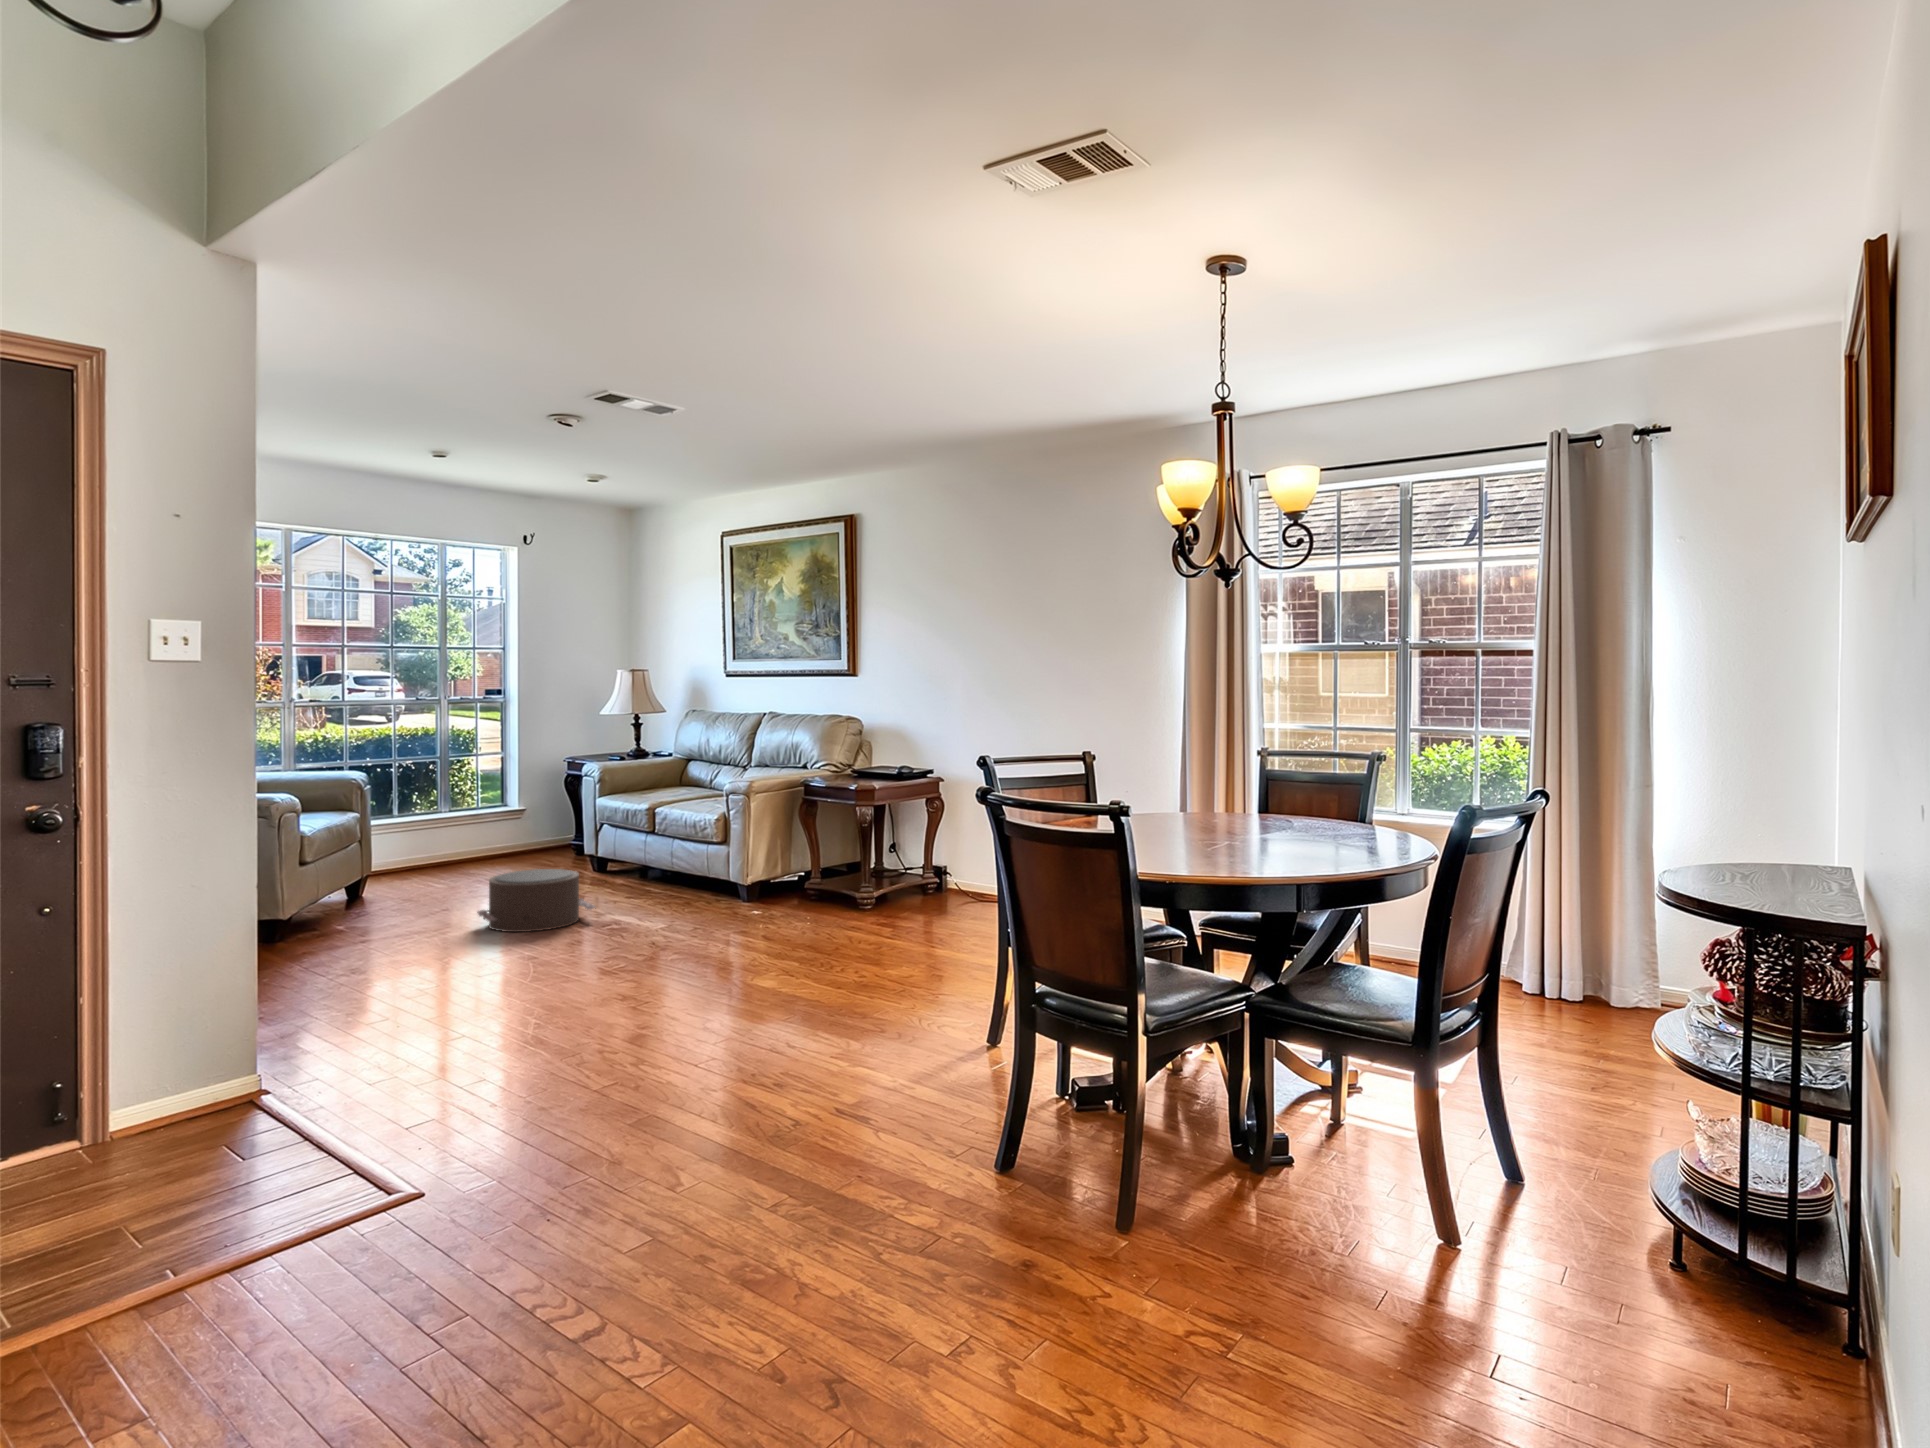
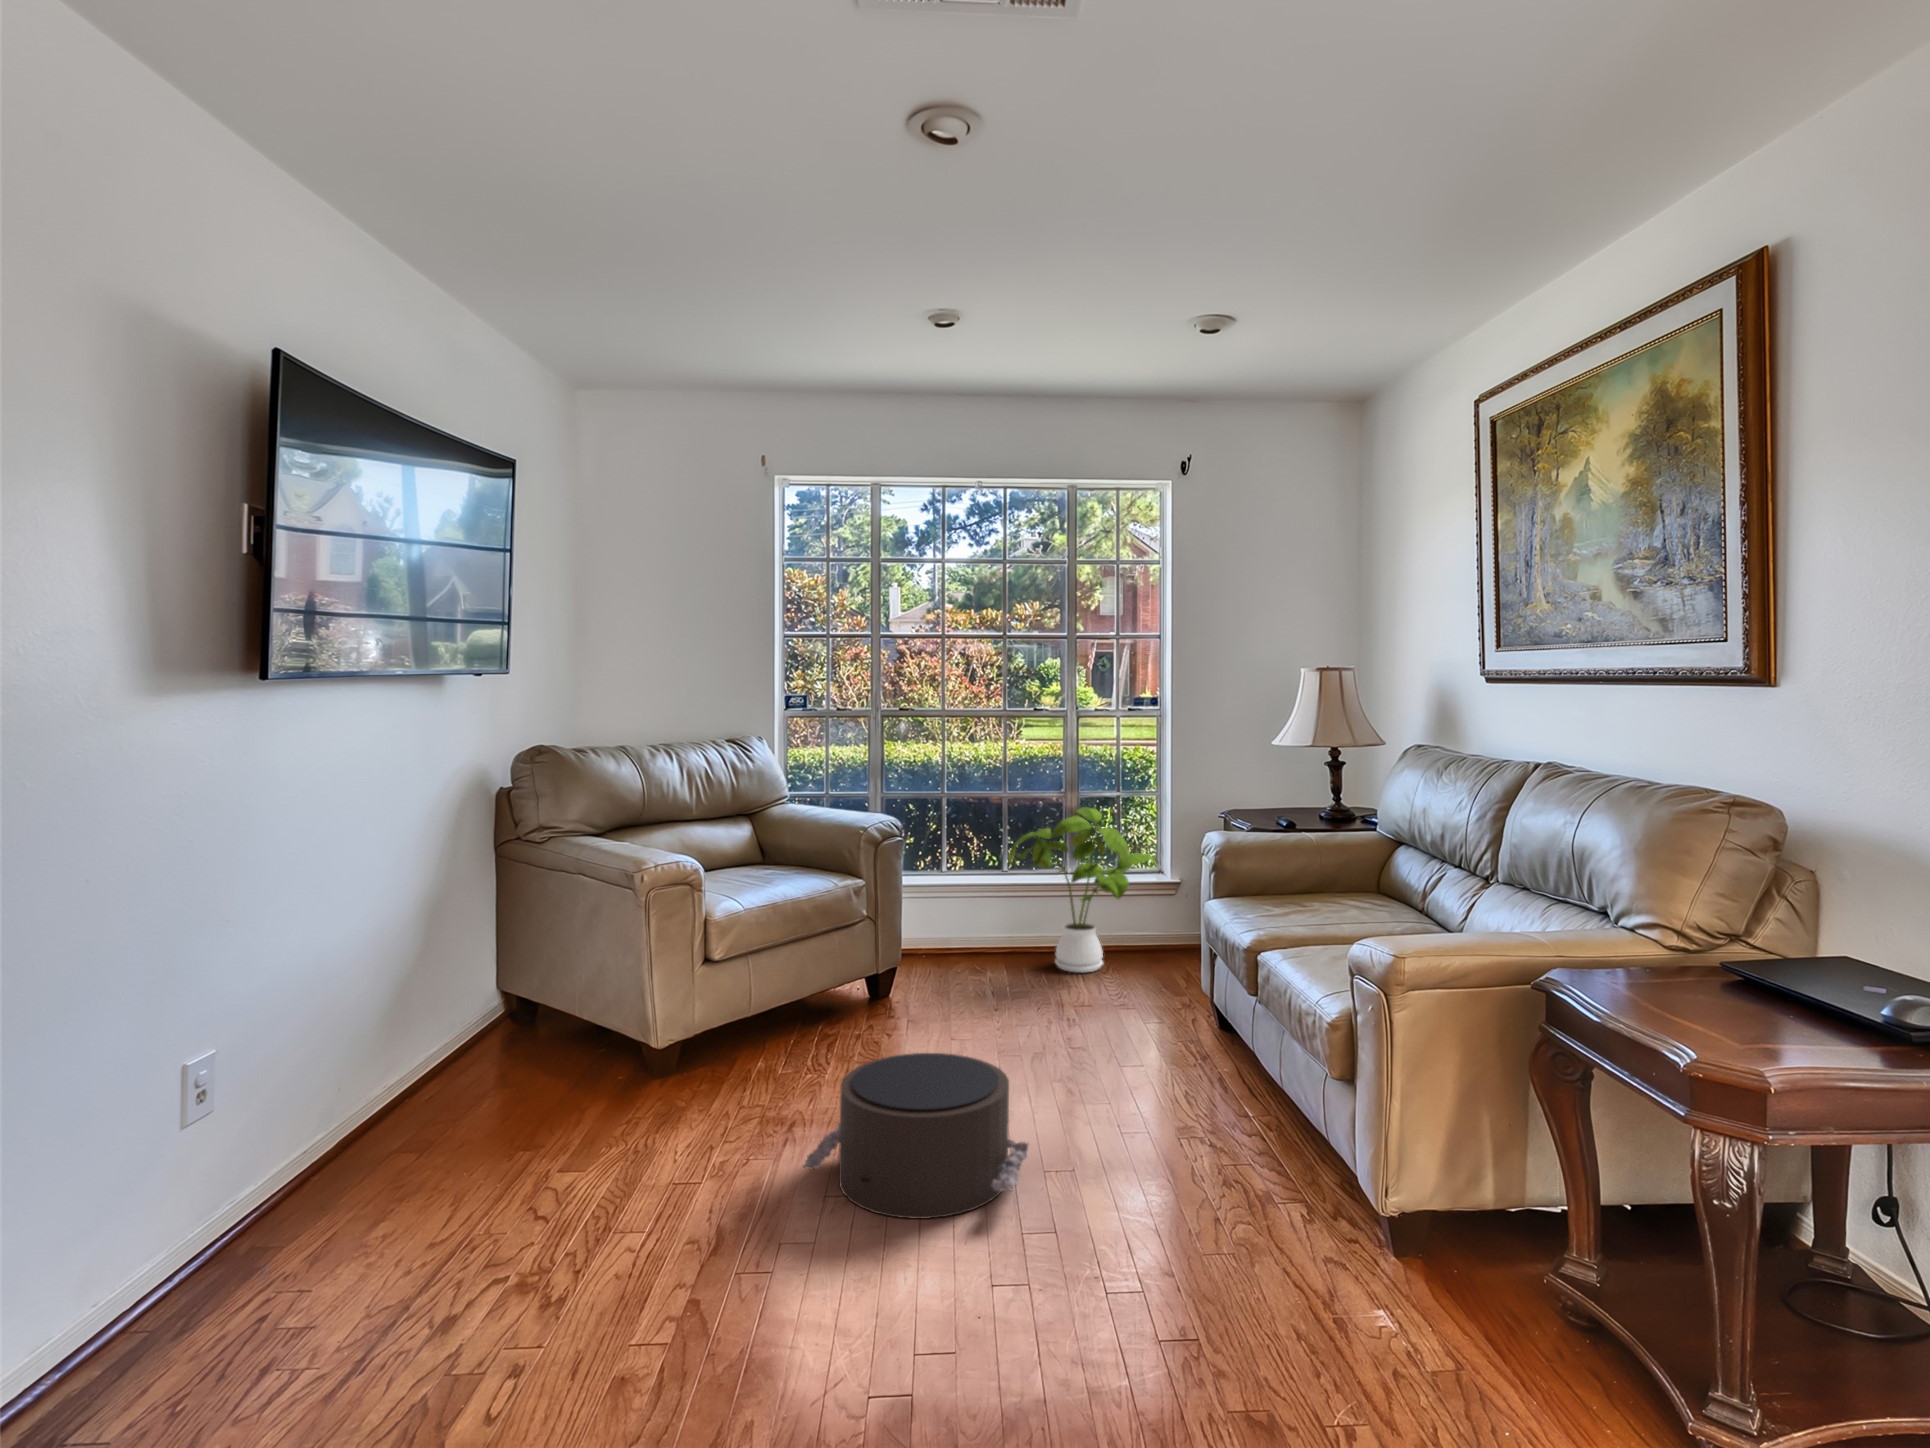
house plant: none [420,760,527,868] -> present [1009,807,1158,973]

